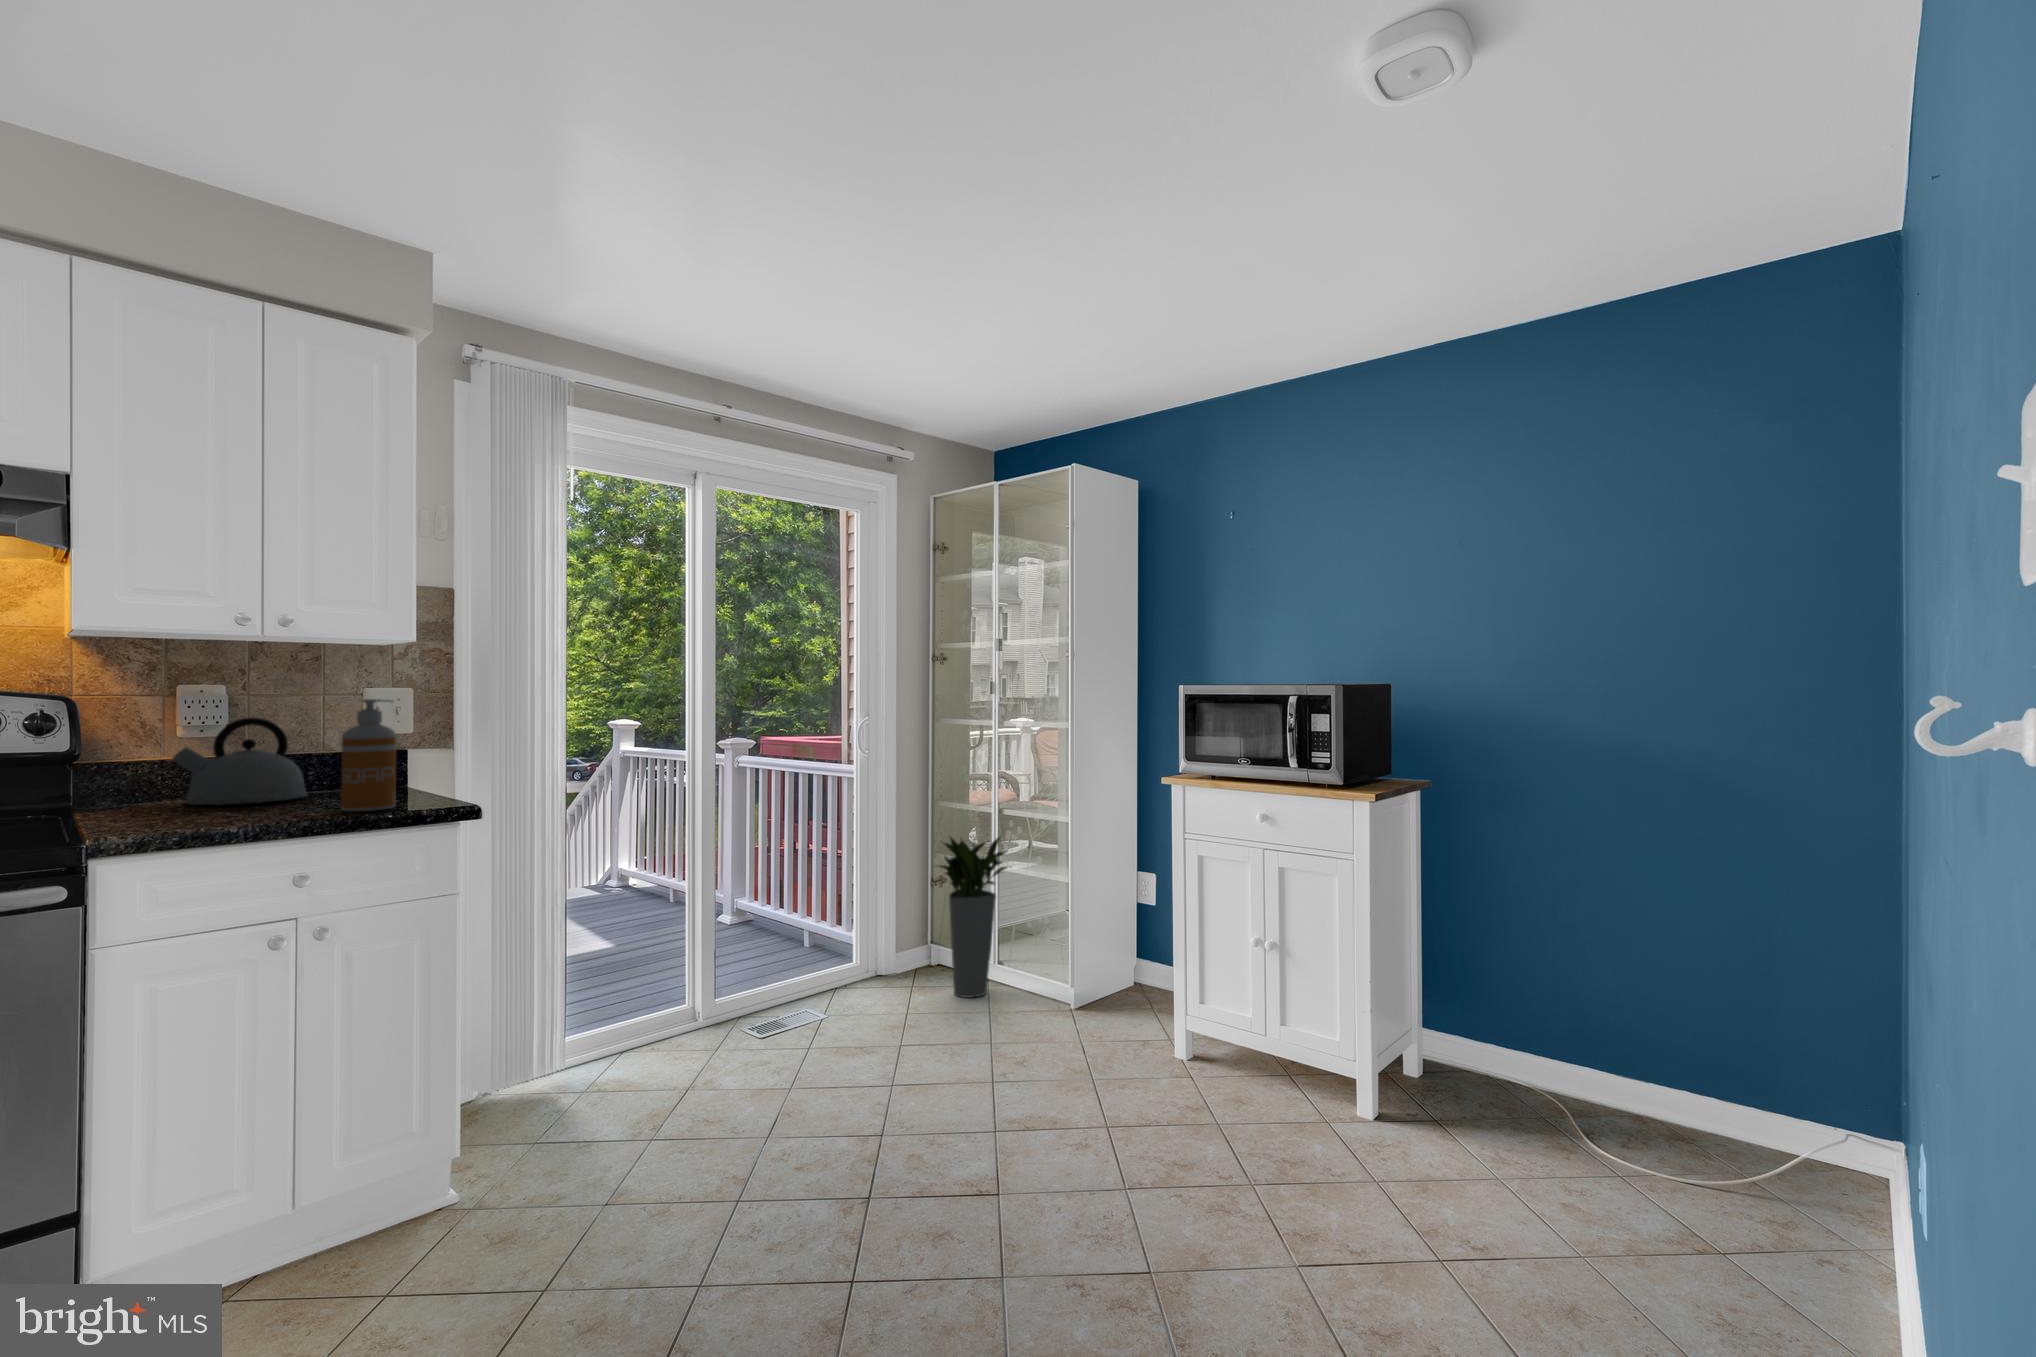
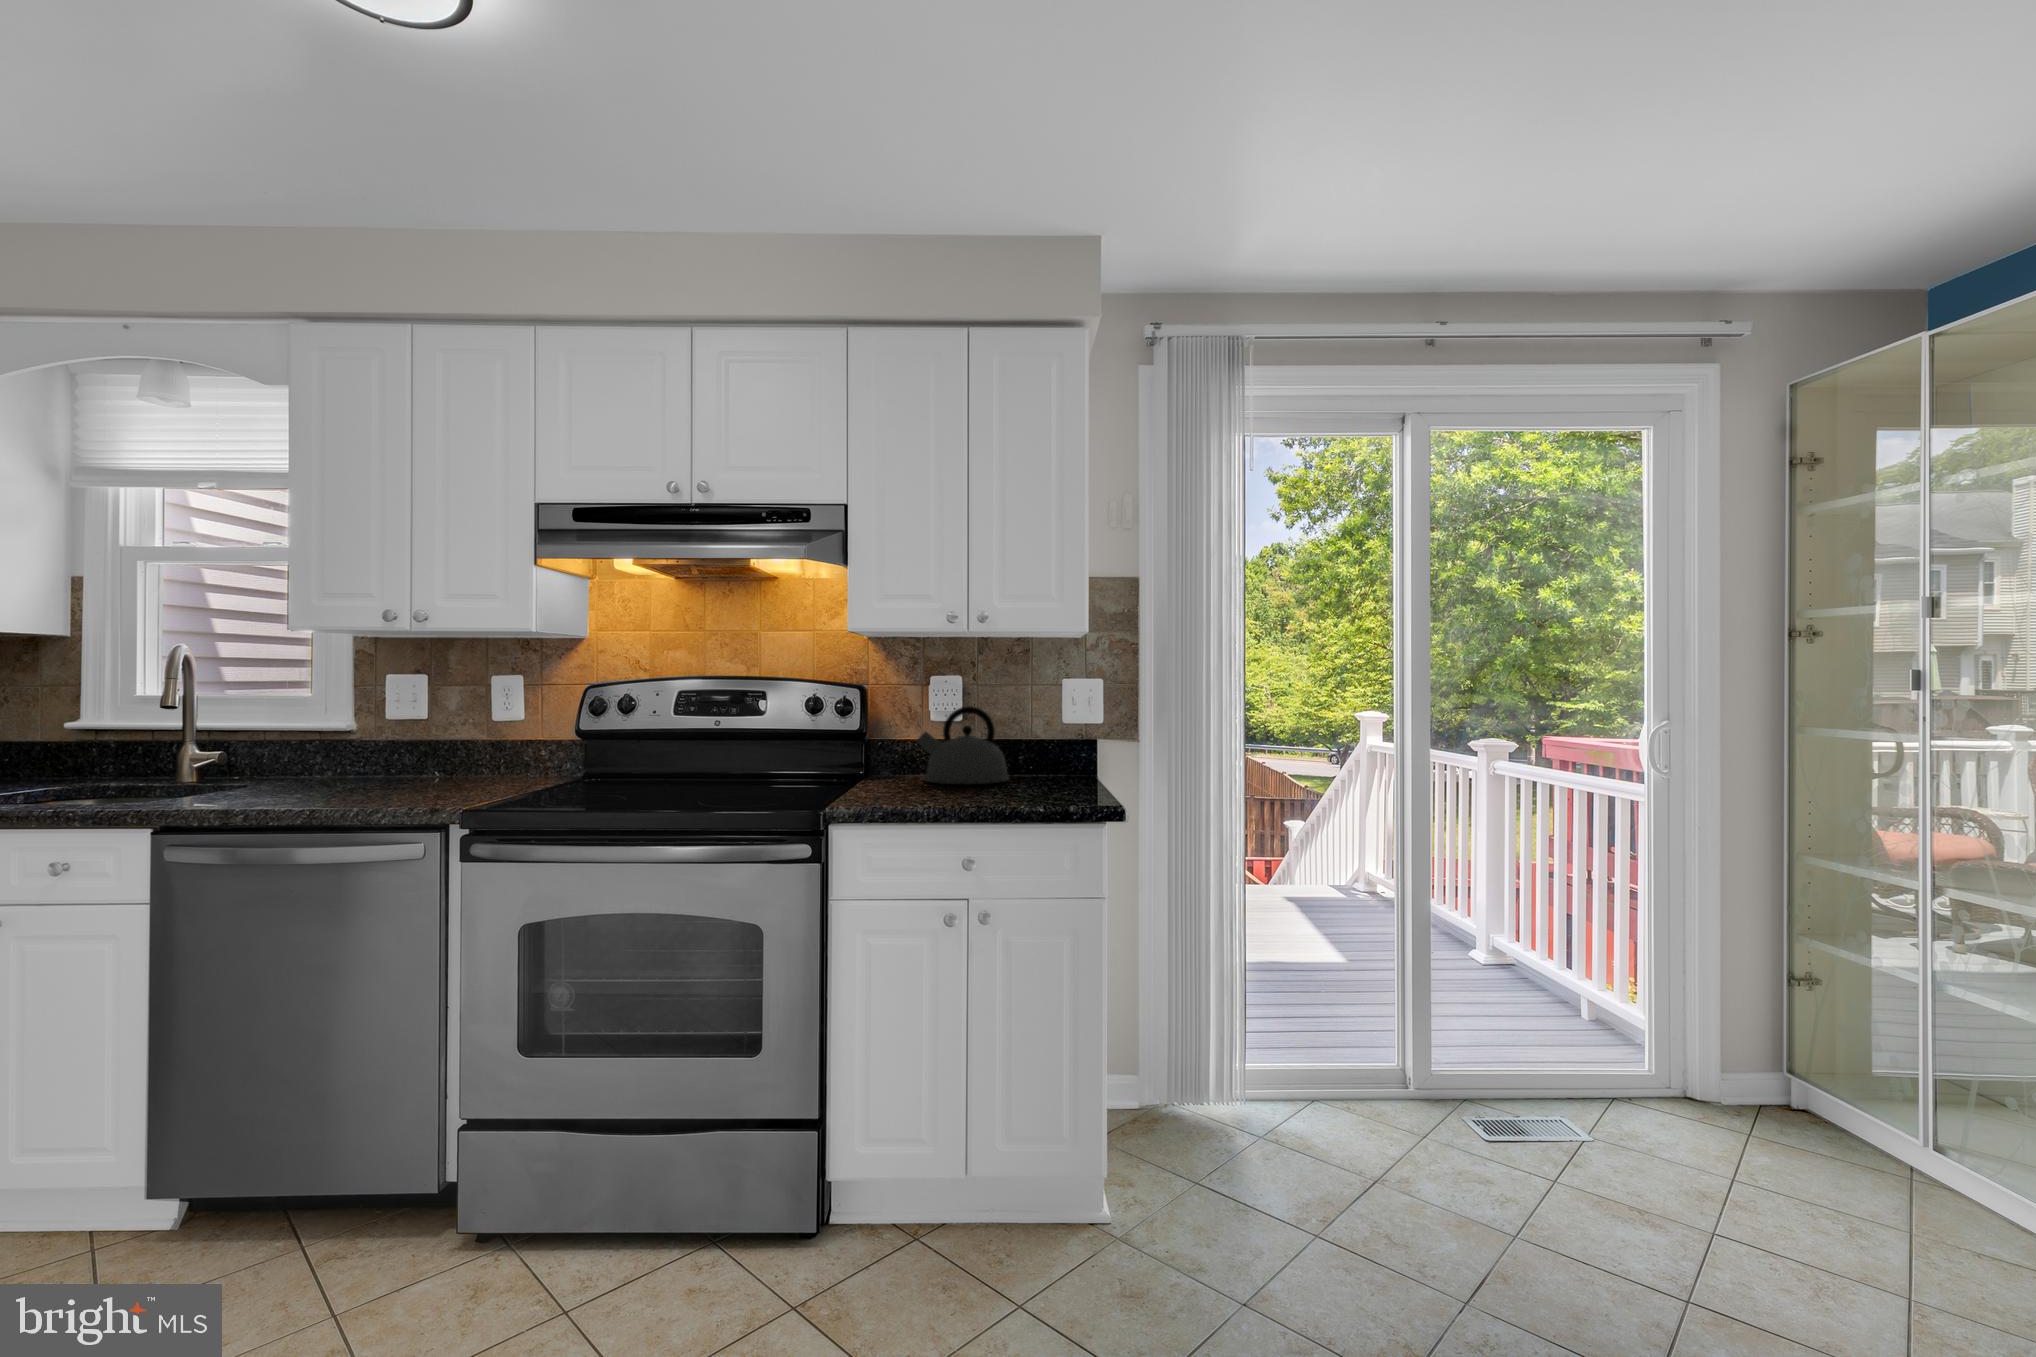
soap dispenser: present [341,699,396,811] -> none [1010,692,1053,802]
planter: present [936,837,1007,998] -> none [1780,916,1955,1190]

